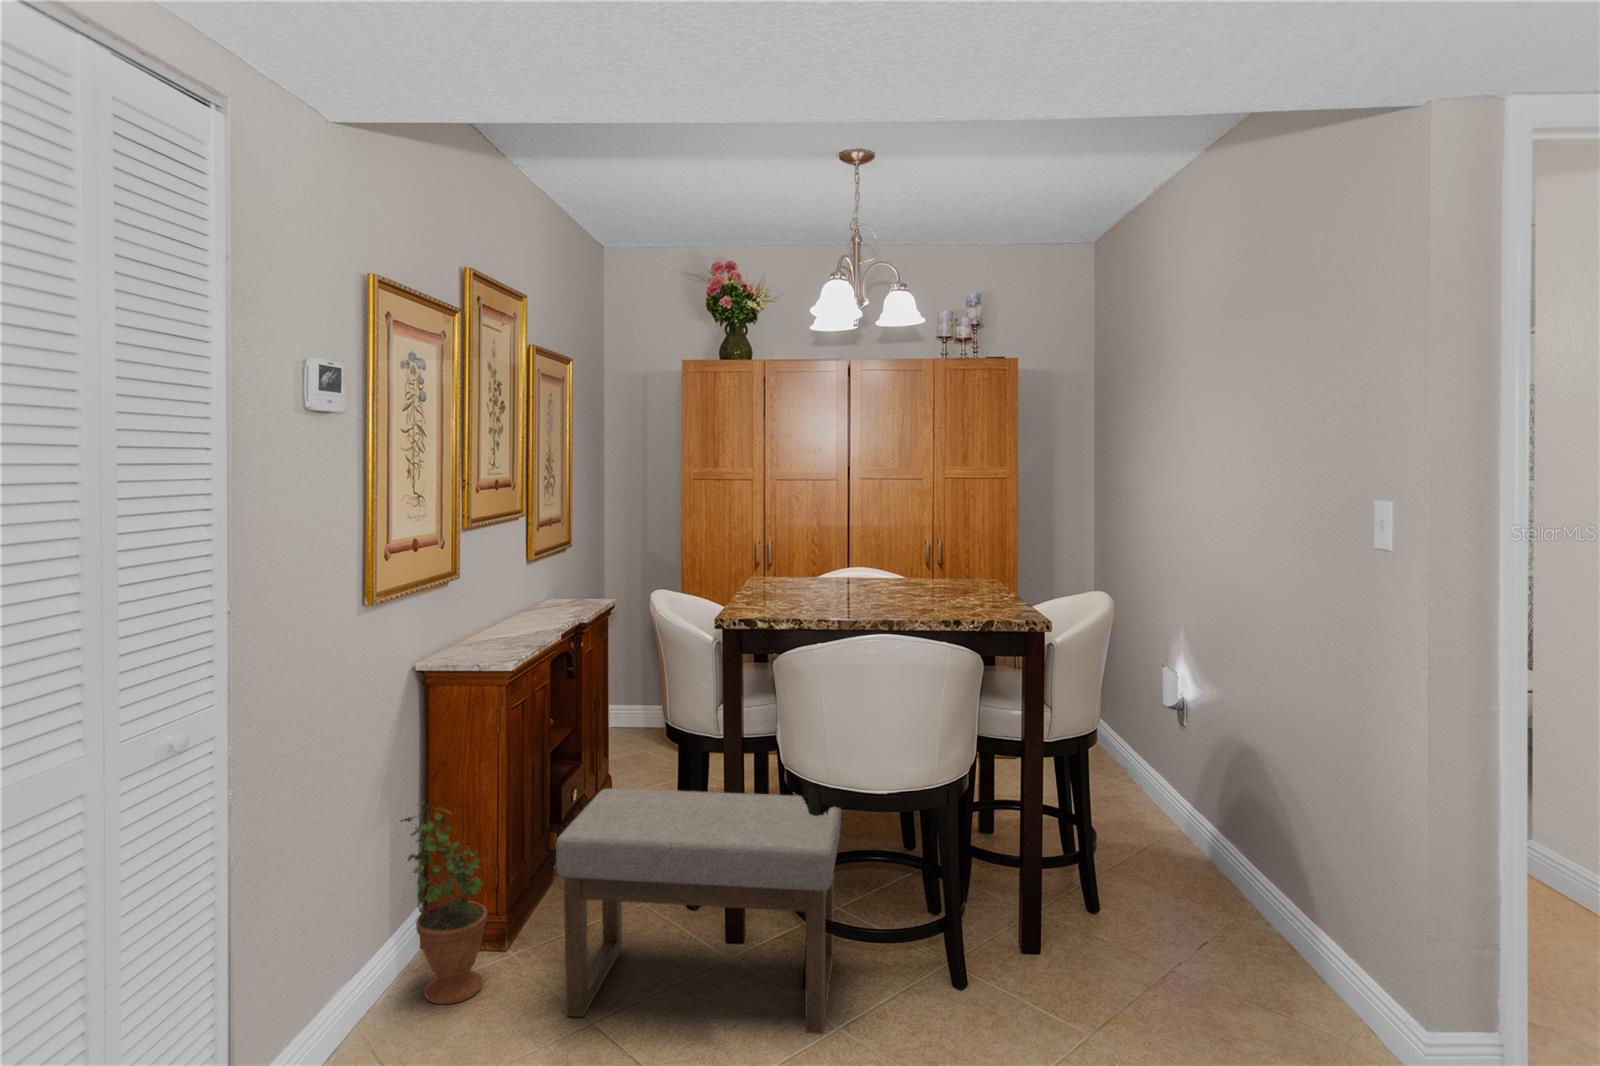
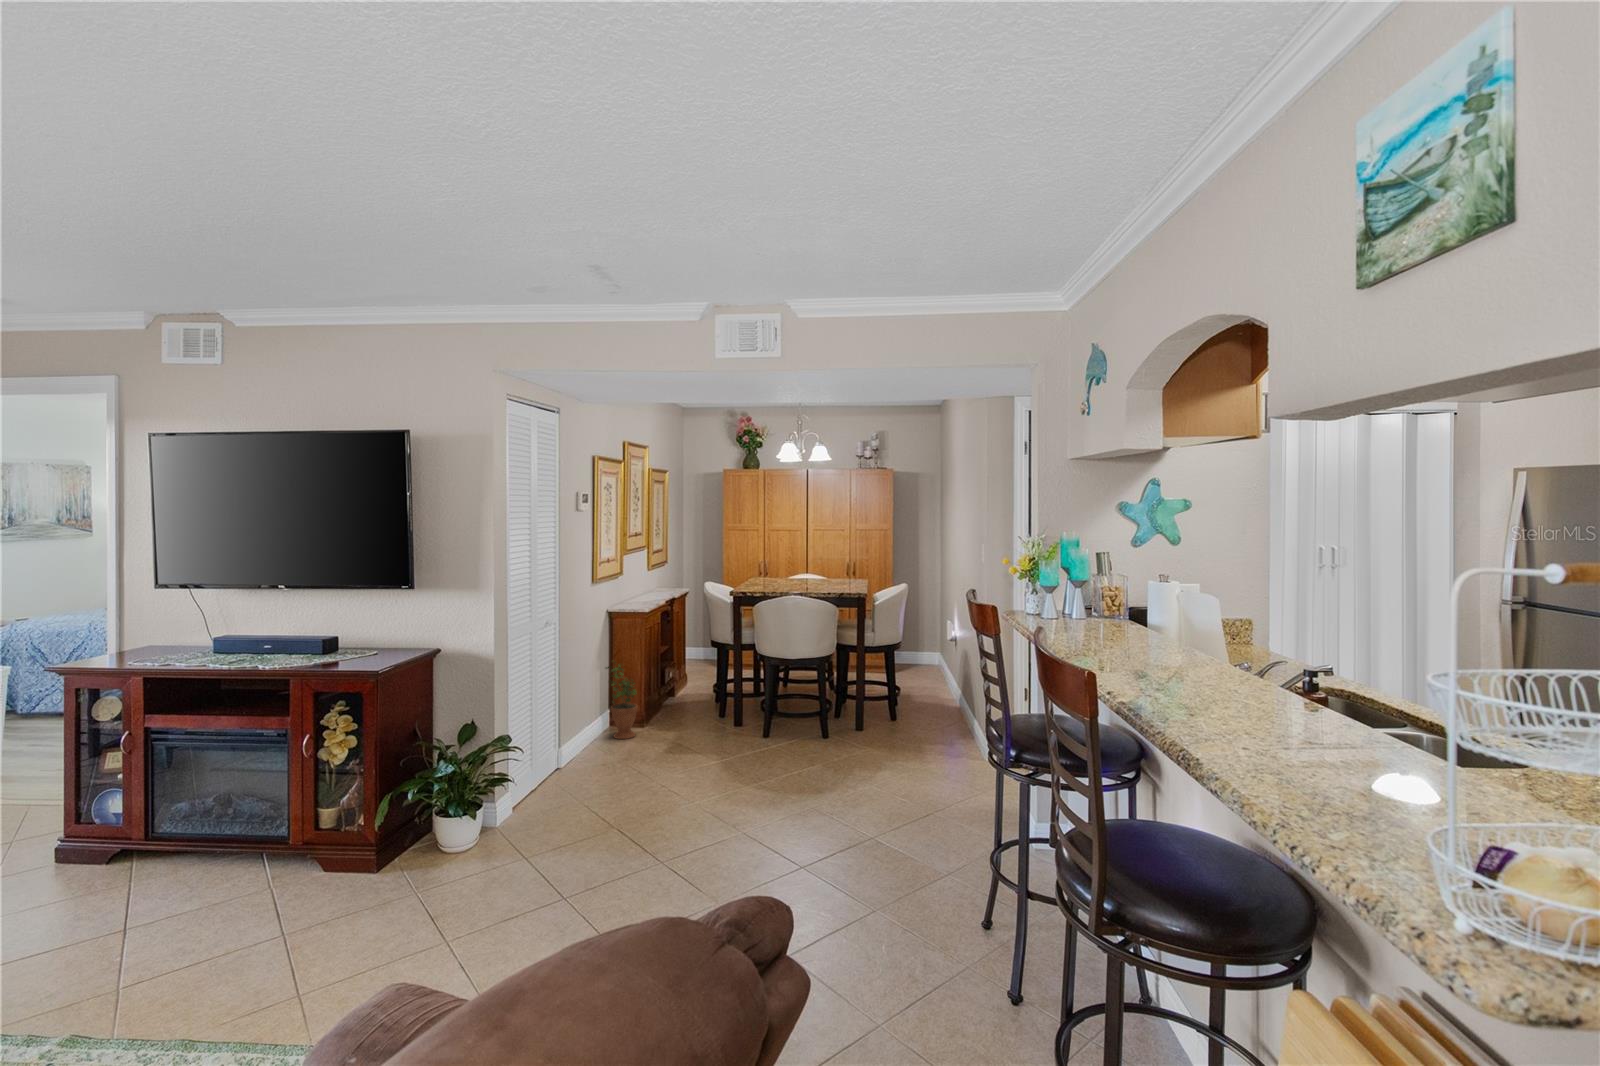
ottoman: present [556,789,841,1034] -> none [666,660,779,747]

